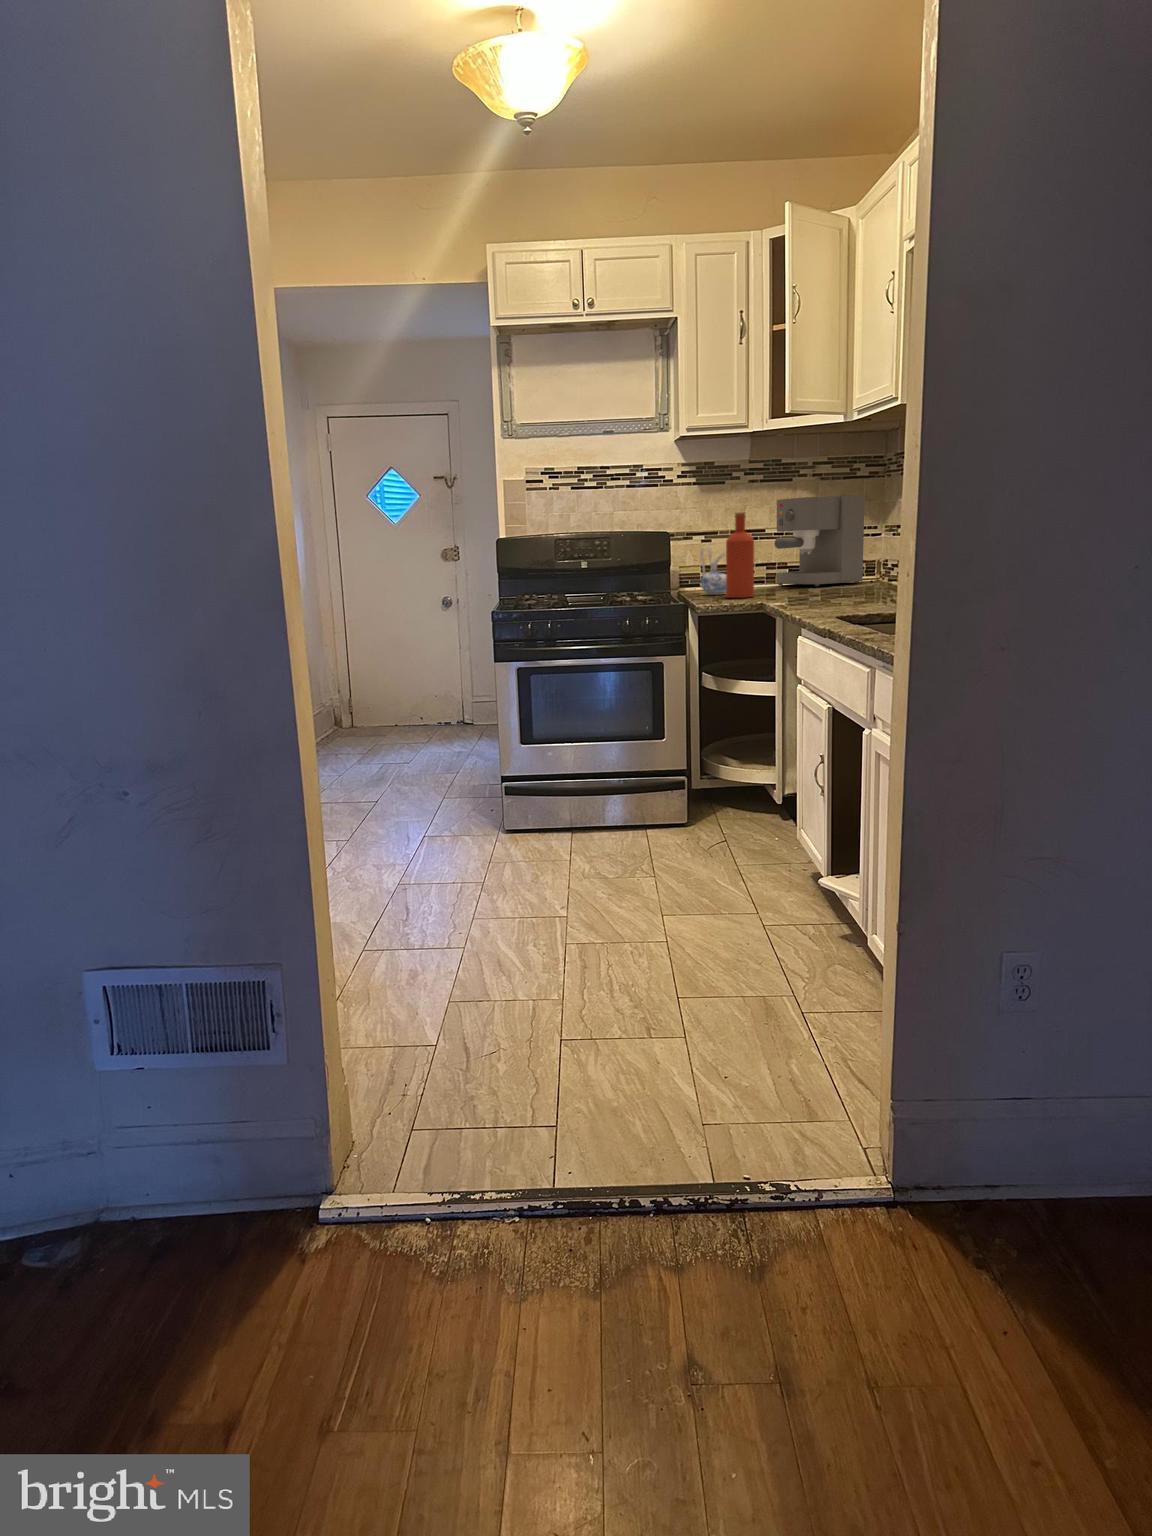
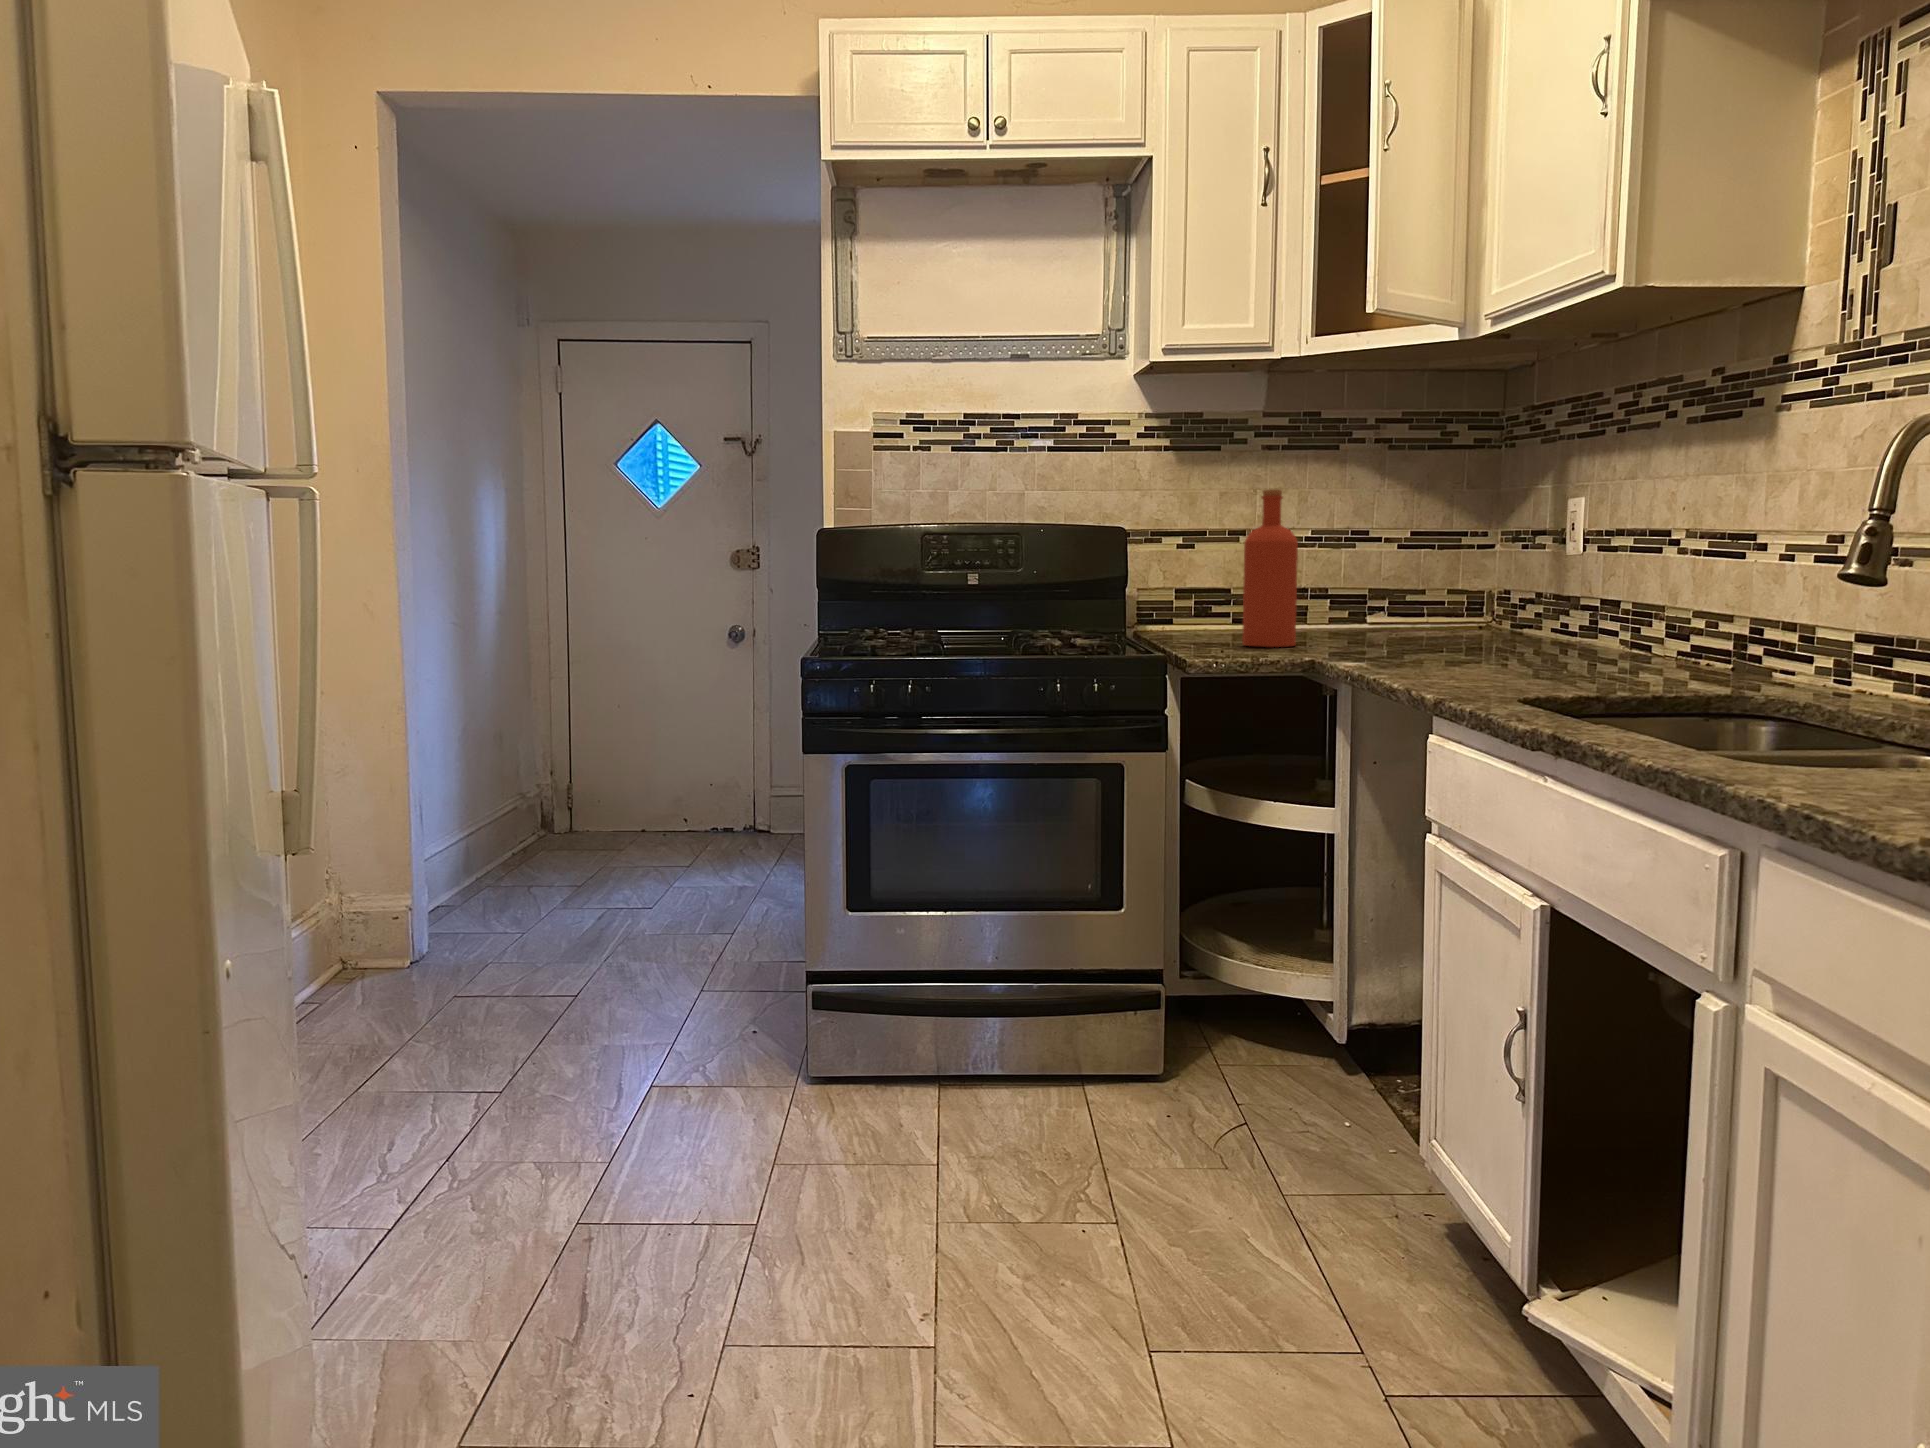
coffee maker: present [774,495,865,586] -> none [1312,472,1477,631]
ceramic pitcher: present [700,547,726,595] -> none [1188,553,1241,640]

